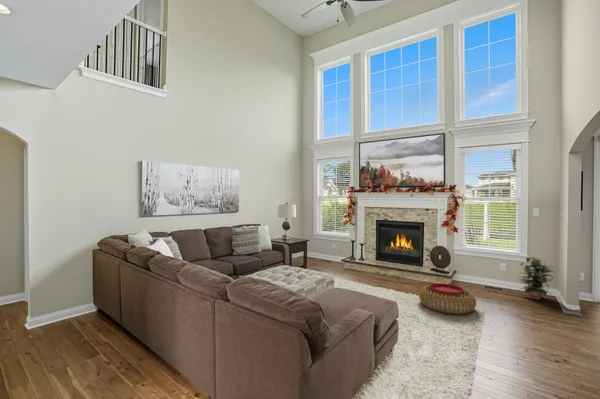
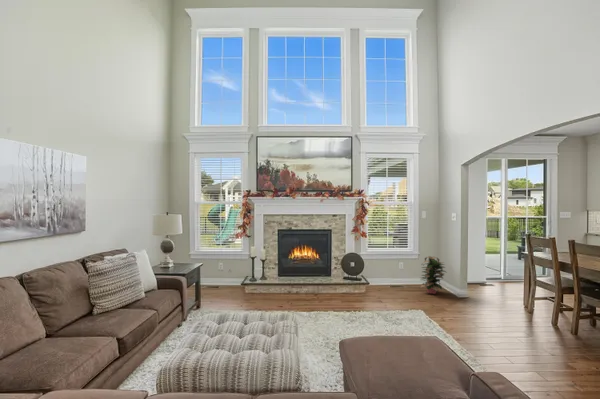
pouf: present [419,283,476,314] -> none [364,295,419,328]

